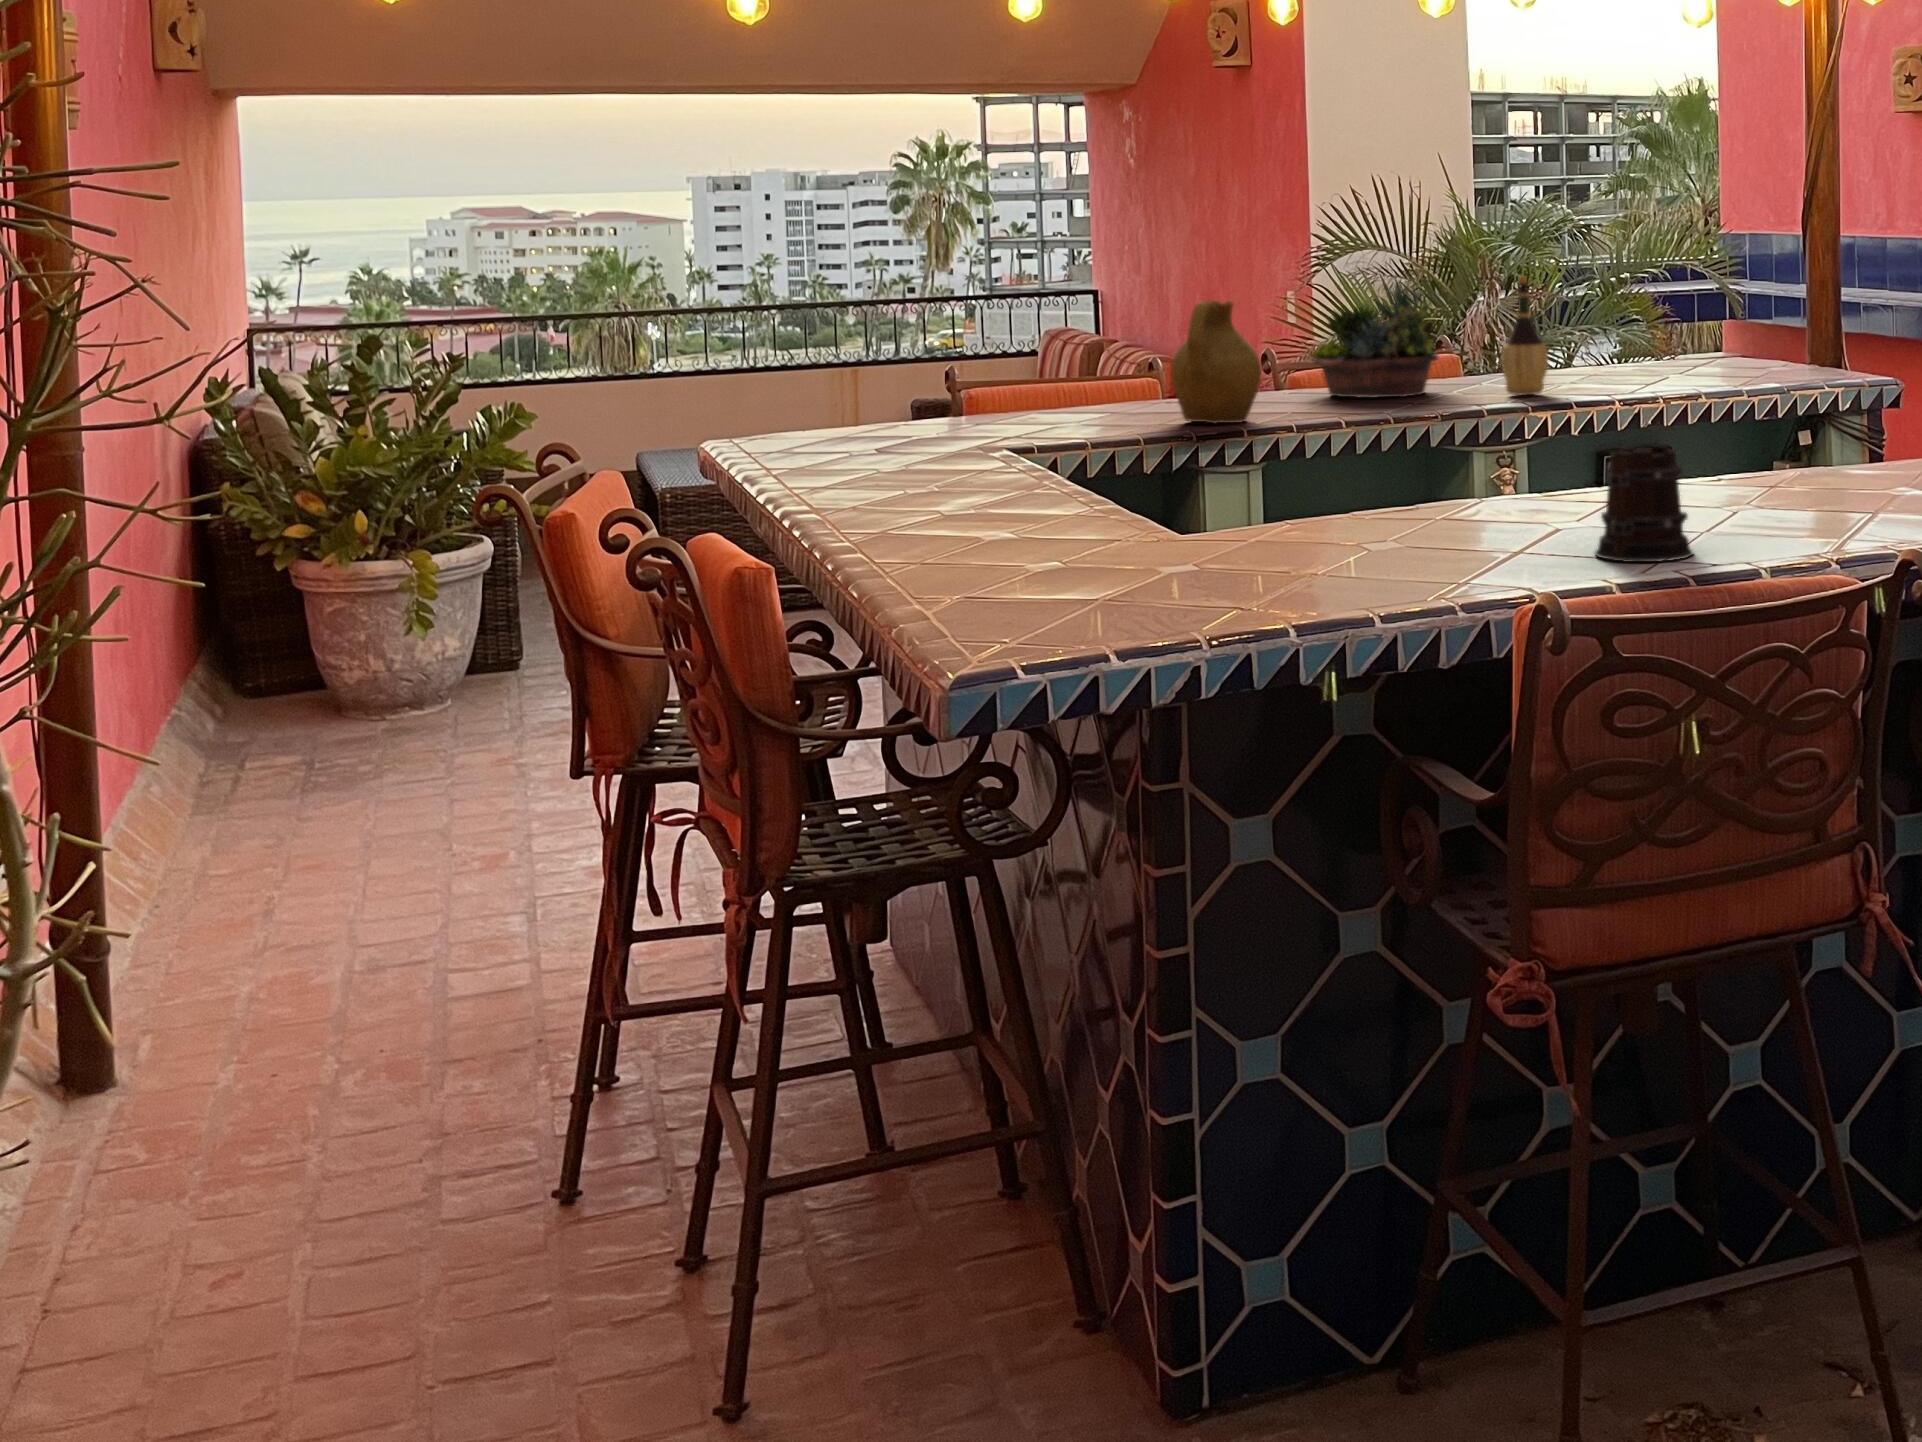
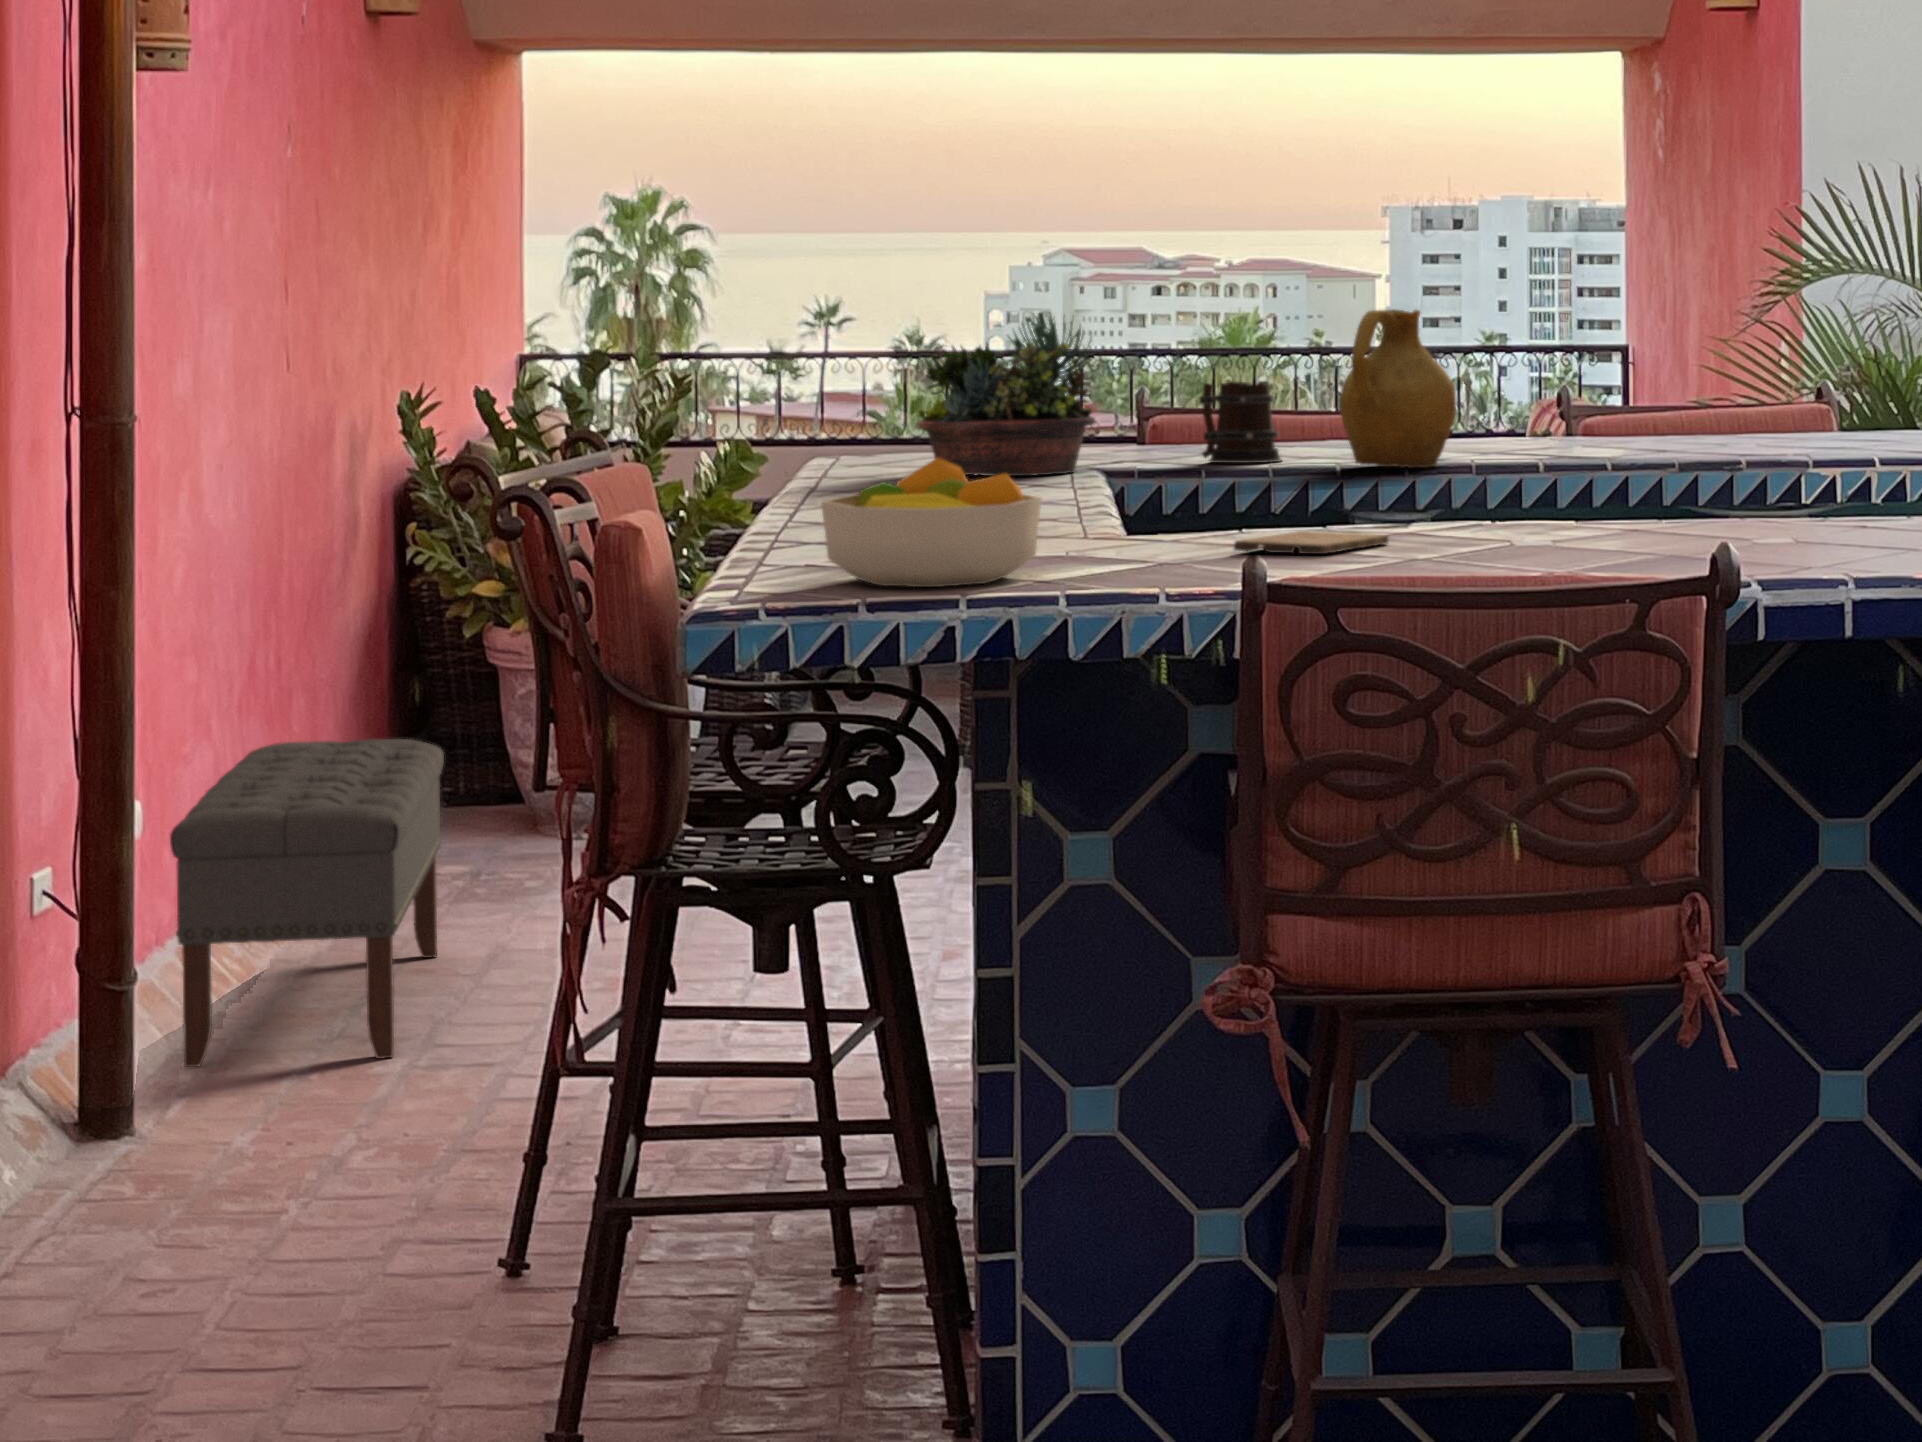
wine bottle: present [1501,276,1548,395] -> none [1811,286,1878,451]
succulent planter: present [1313,283,1438,398] -> present [917,313,1095,476]
beer mug: present [1595,445,1693,562] -> present [1199,381,1281,463]
fruit bowl: none [1020,489,1222,622] -> present [821,458,1041,587]
cutting board: none [1329,522,1437,550] -> present [1234,531,1388,554]
bench: none [126,662,351,988] -> present [170,739,444,1067]

